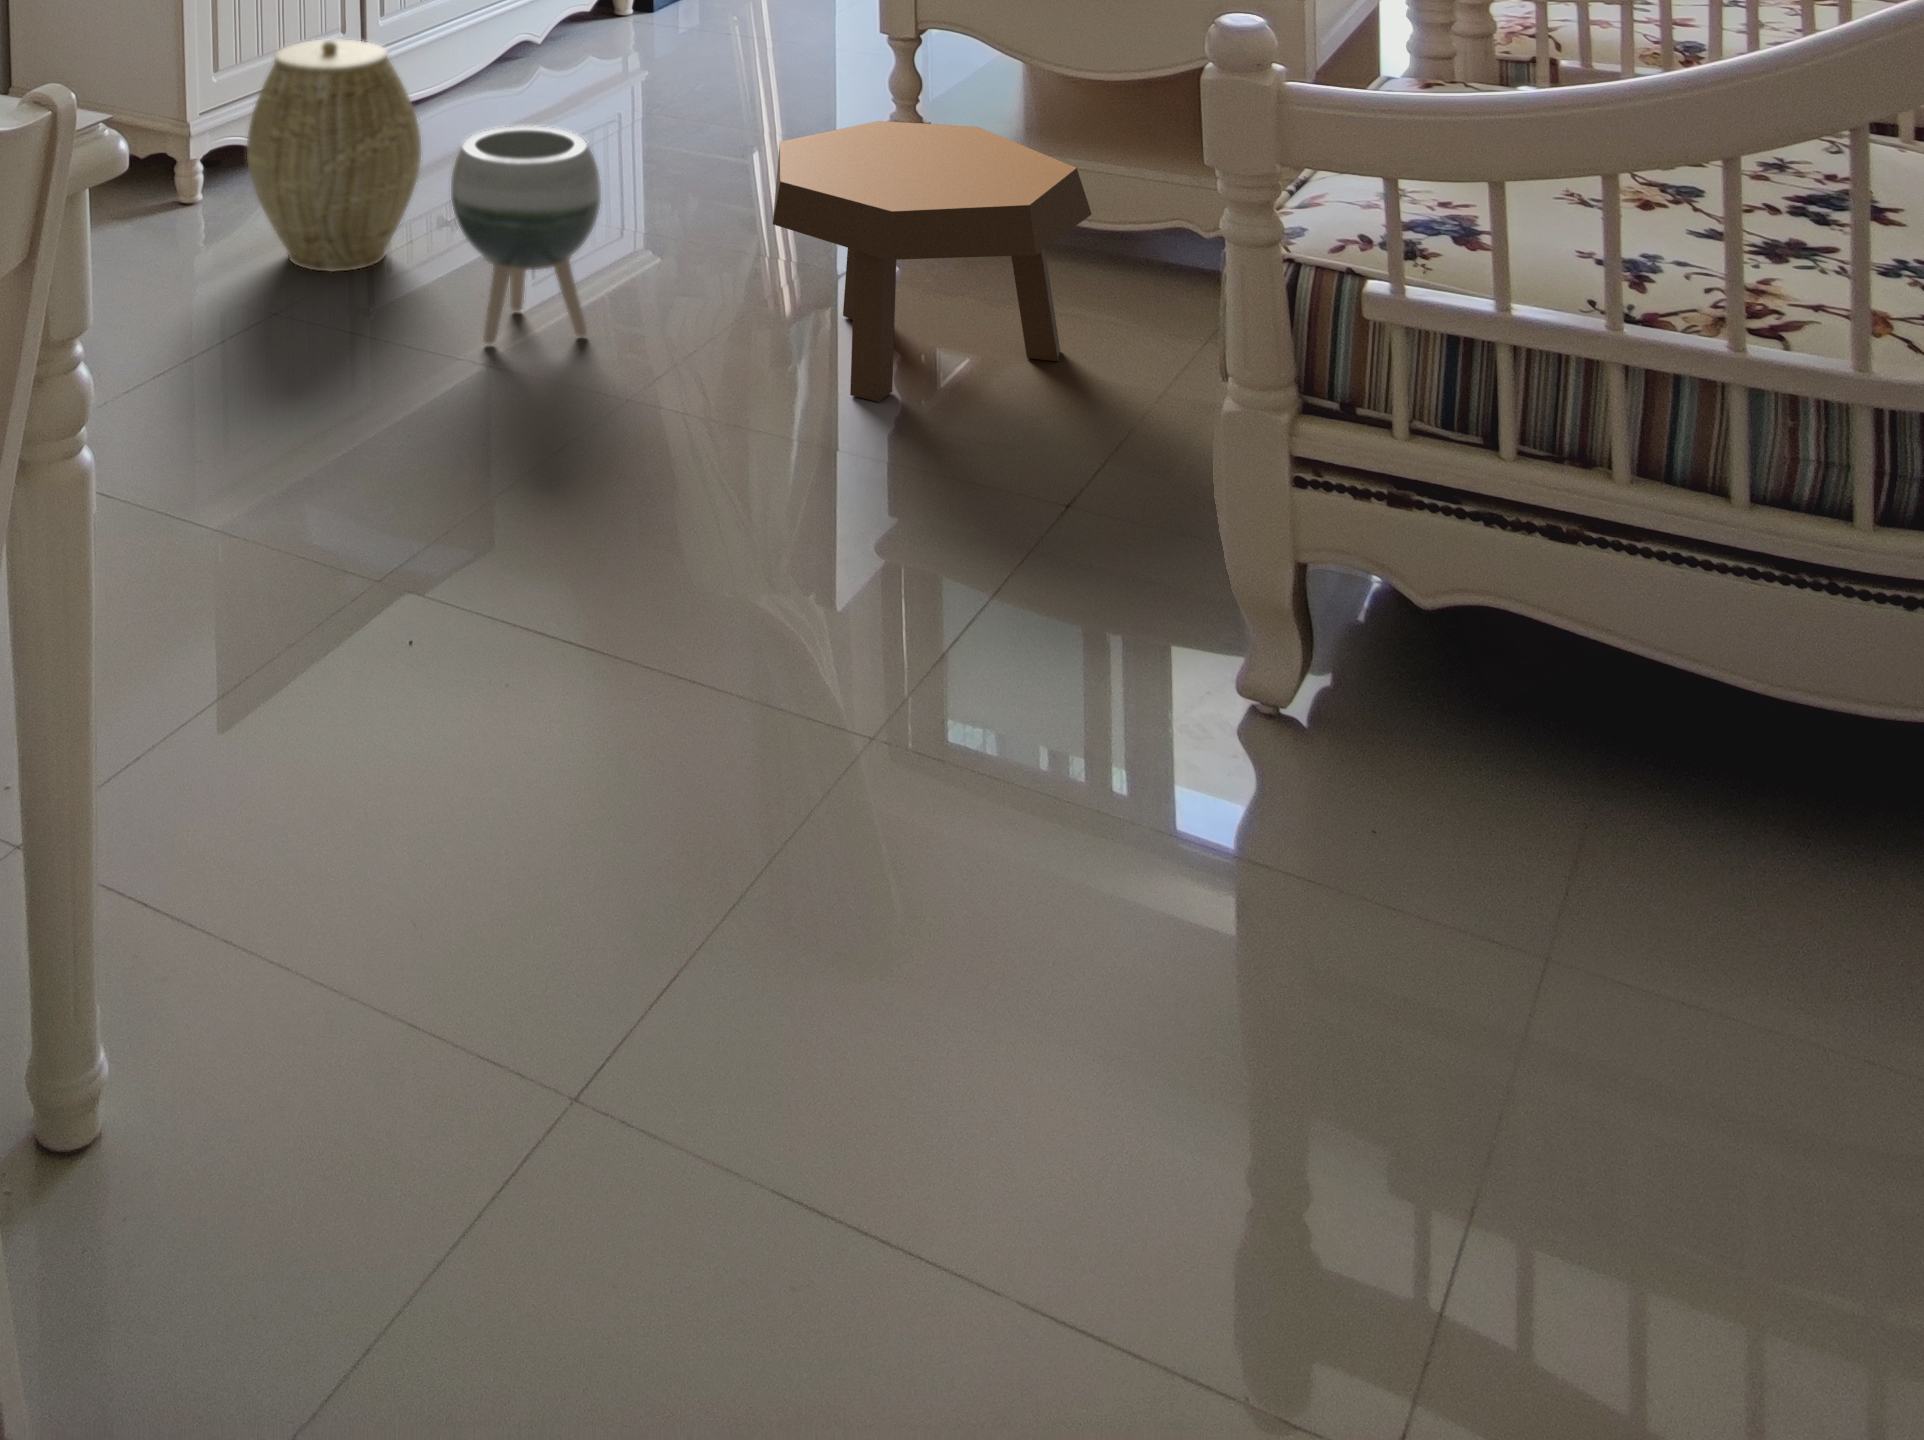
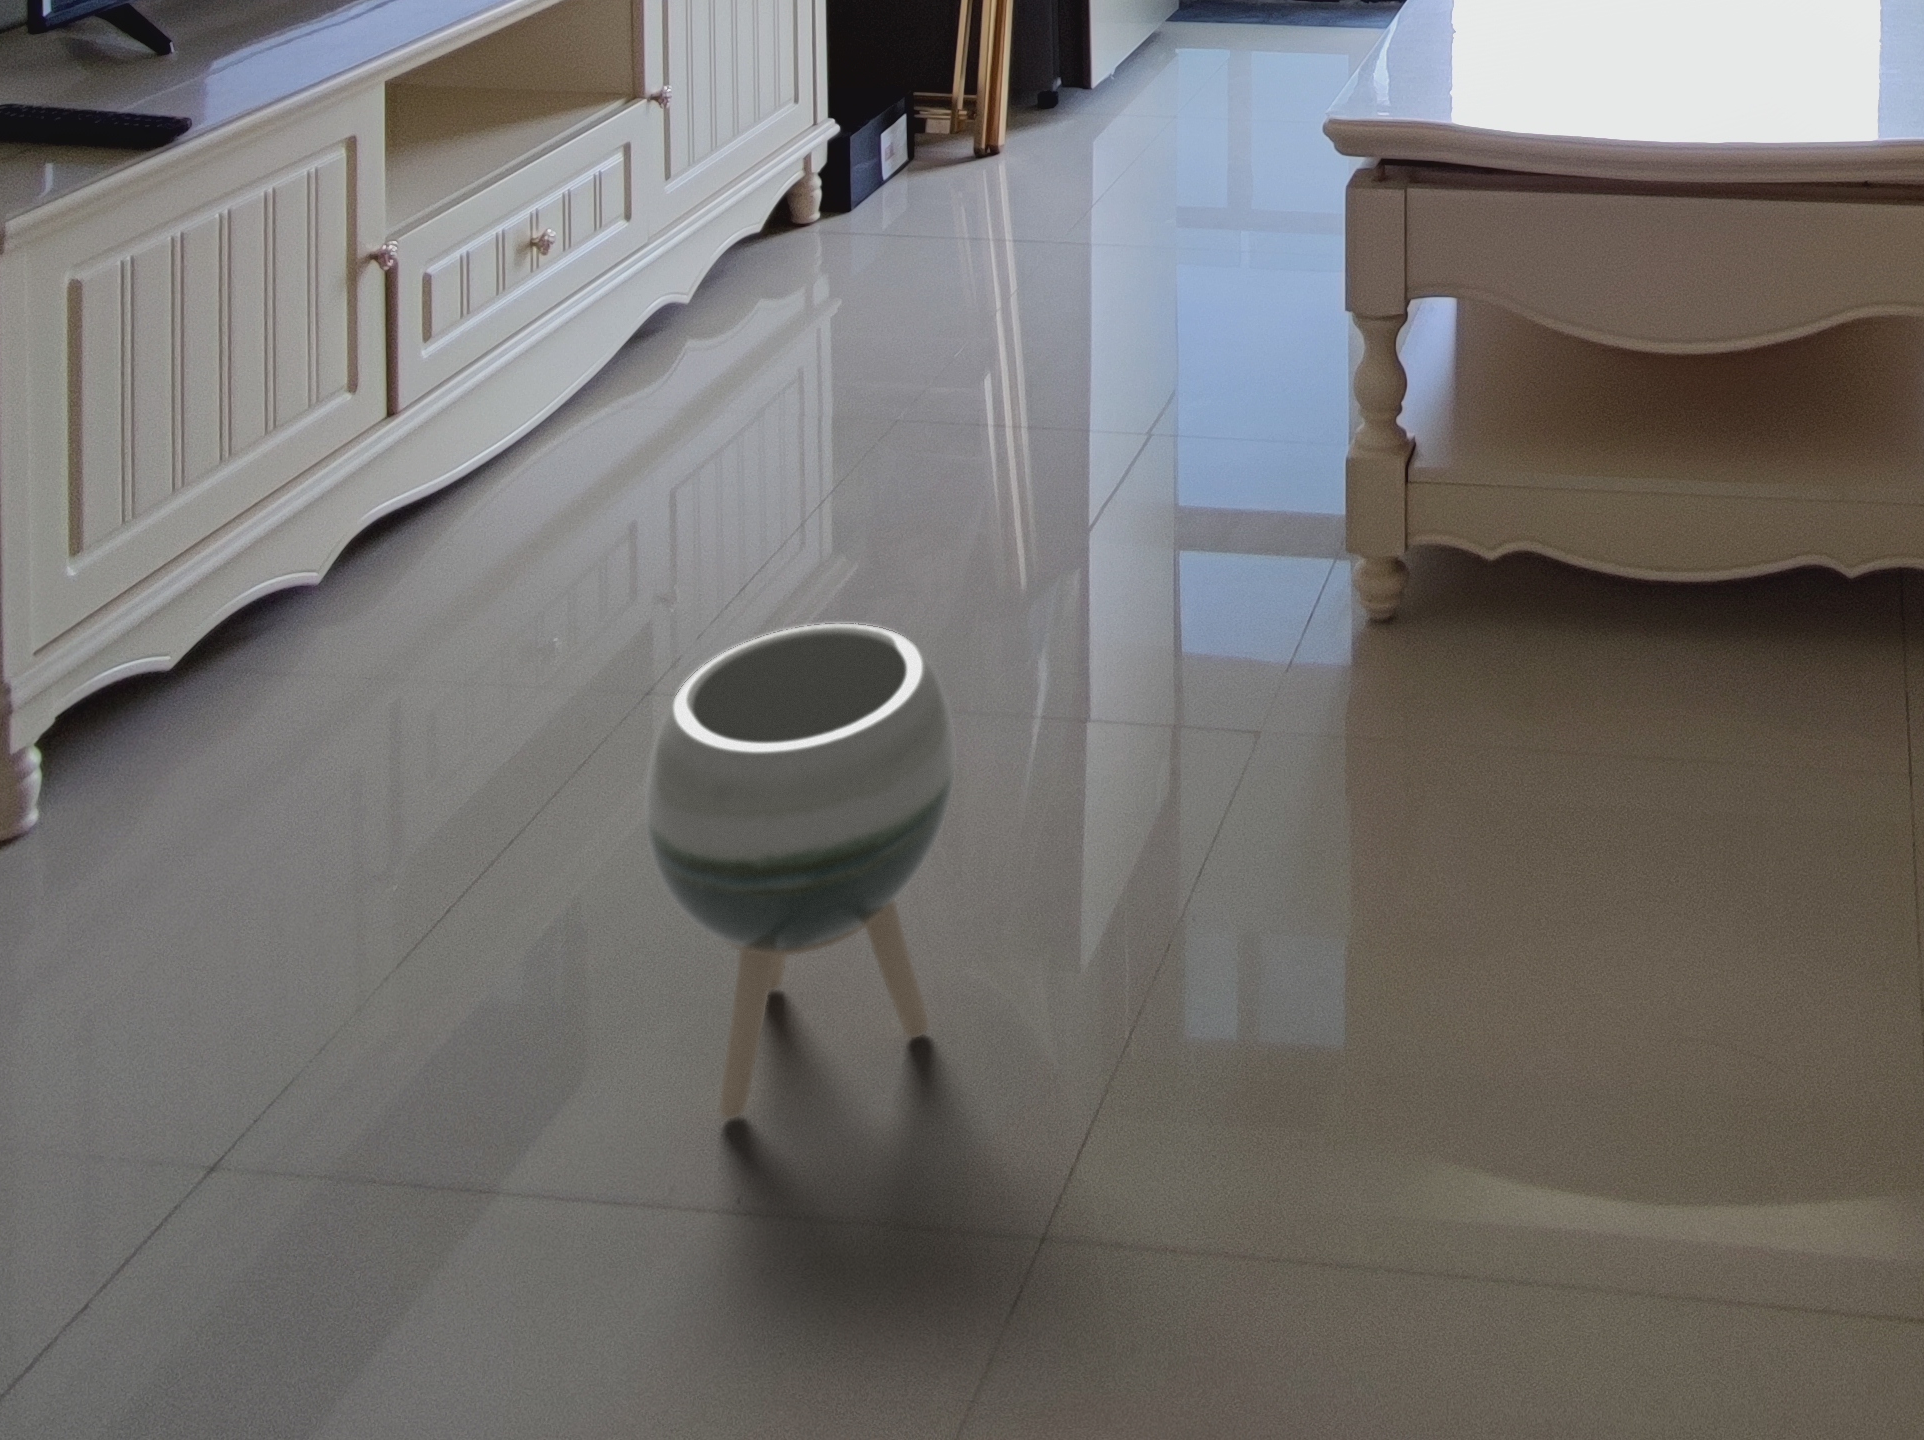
woven basket: present [247,39,421,271] -> none [160,468,548,968]
footstool: present [773,121,1092,402] -> none [1264,465,1793,1077]

